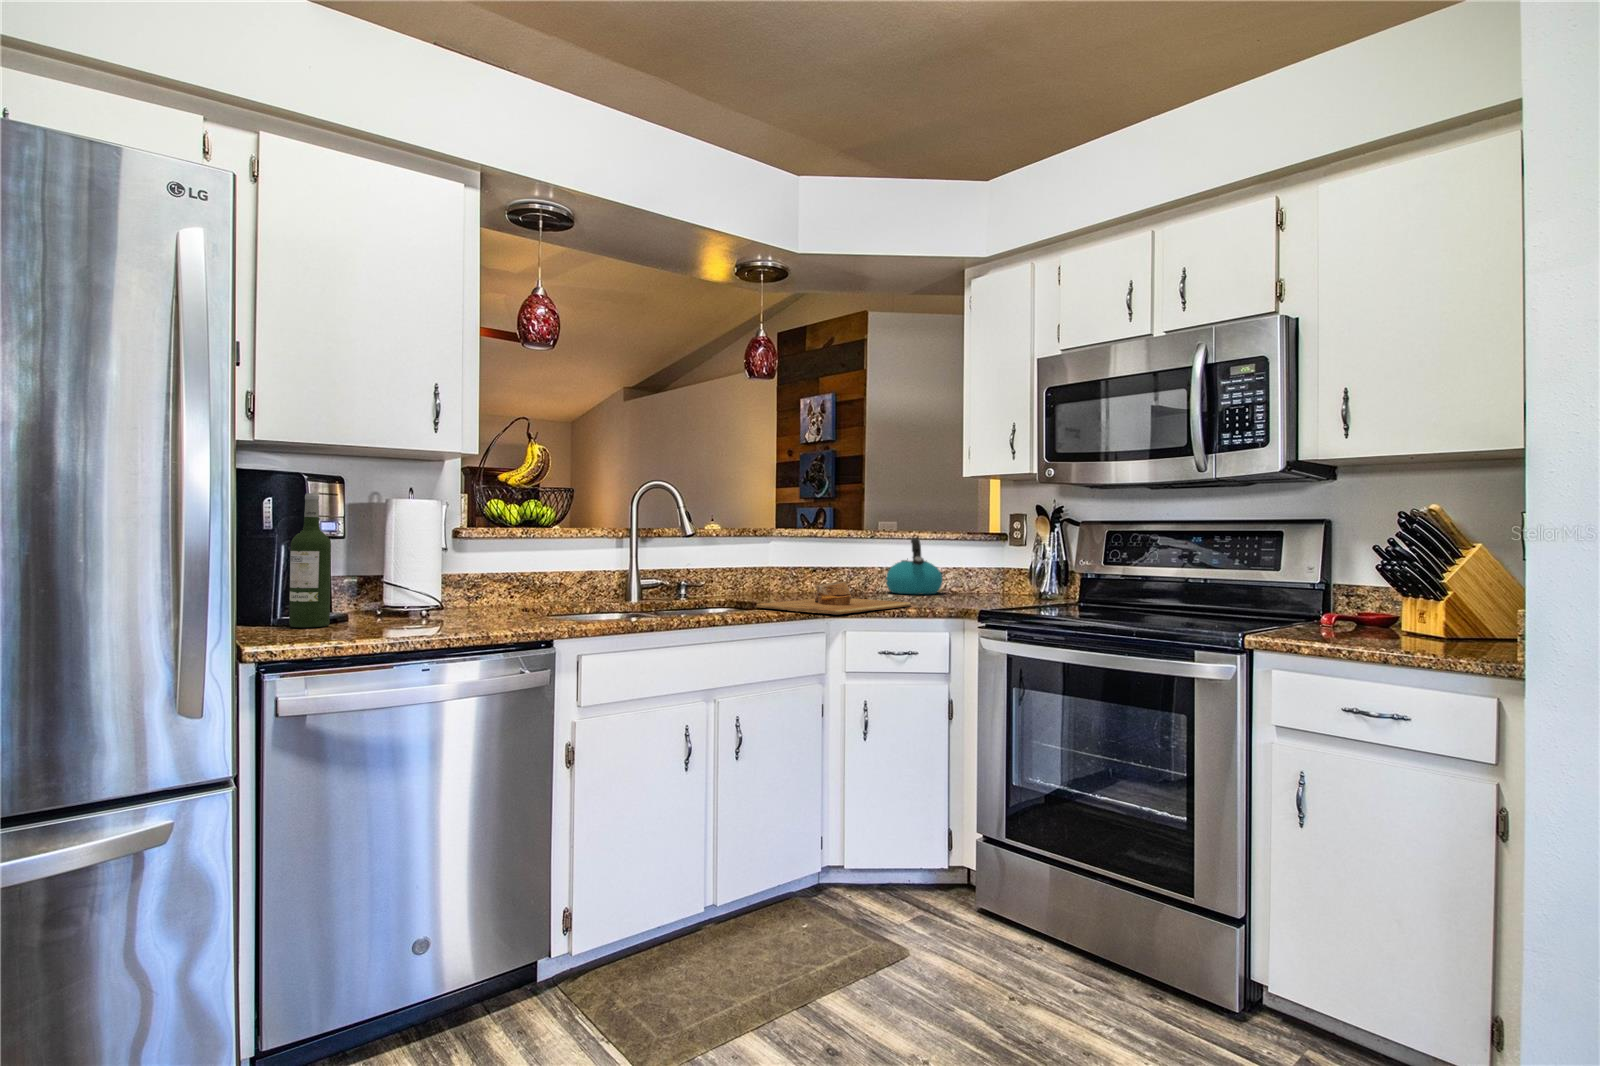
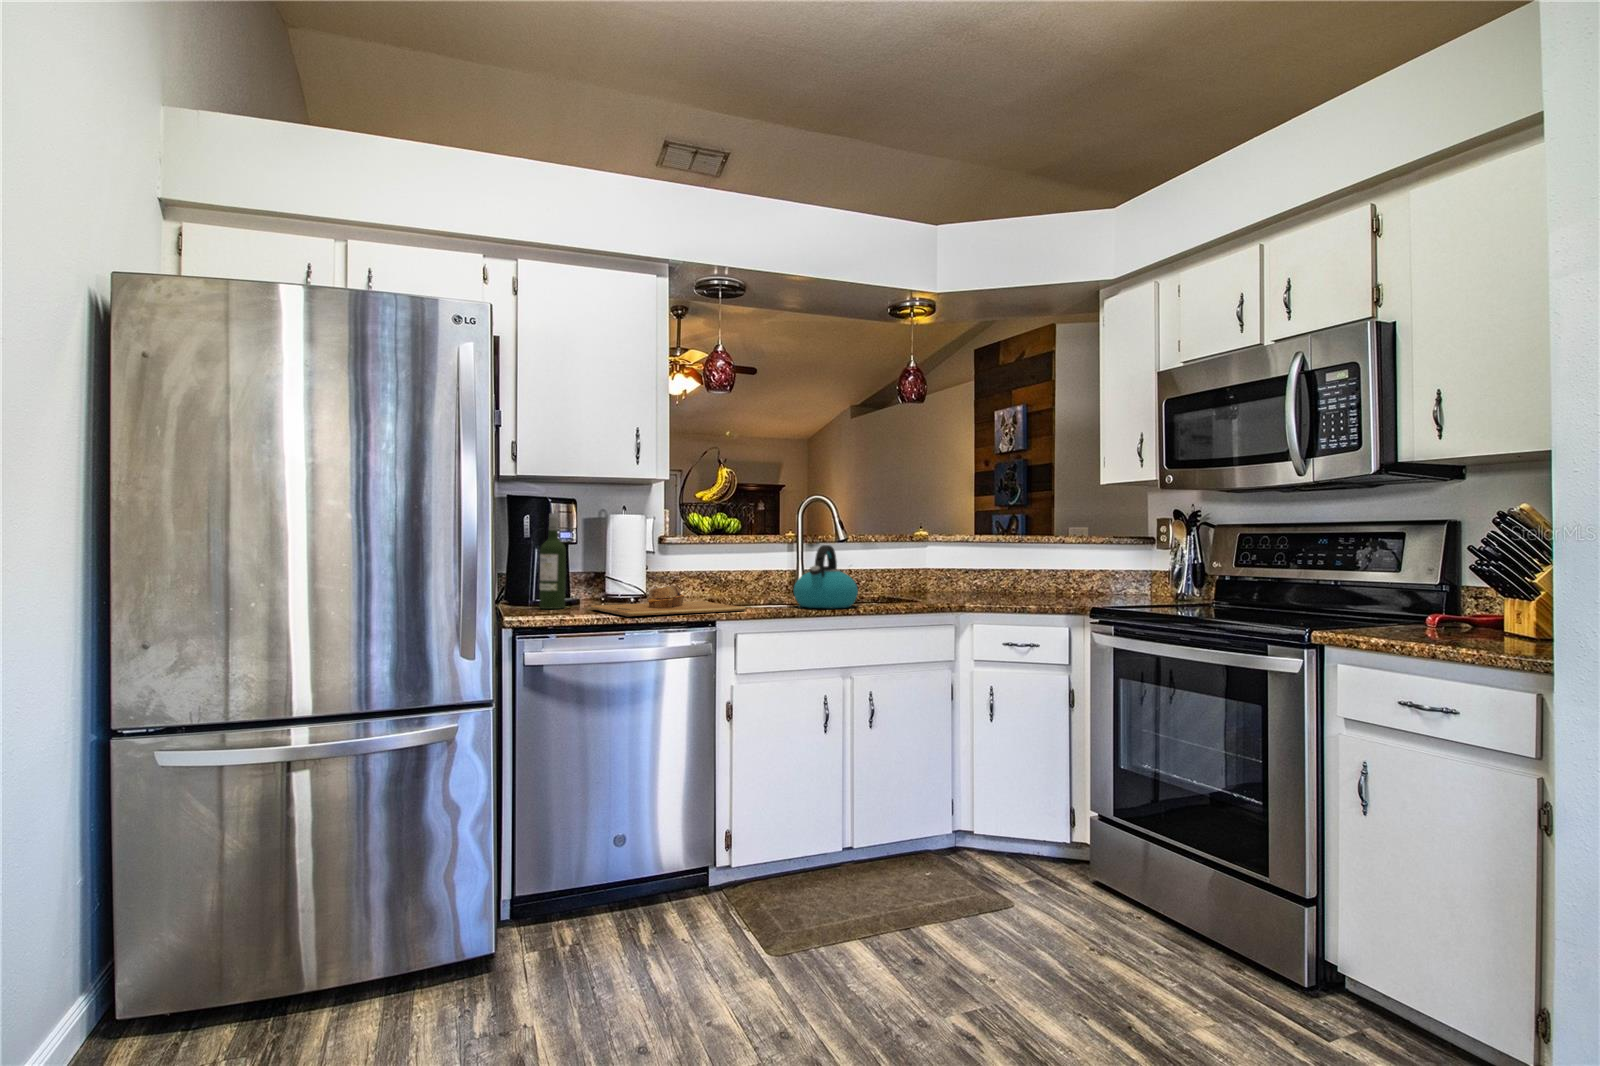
kettle: present [886,538,943,594] -> present [794,545,858,608]
cutting board: present [757,582,911,615] -> present [591,586,746,616]

